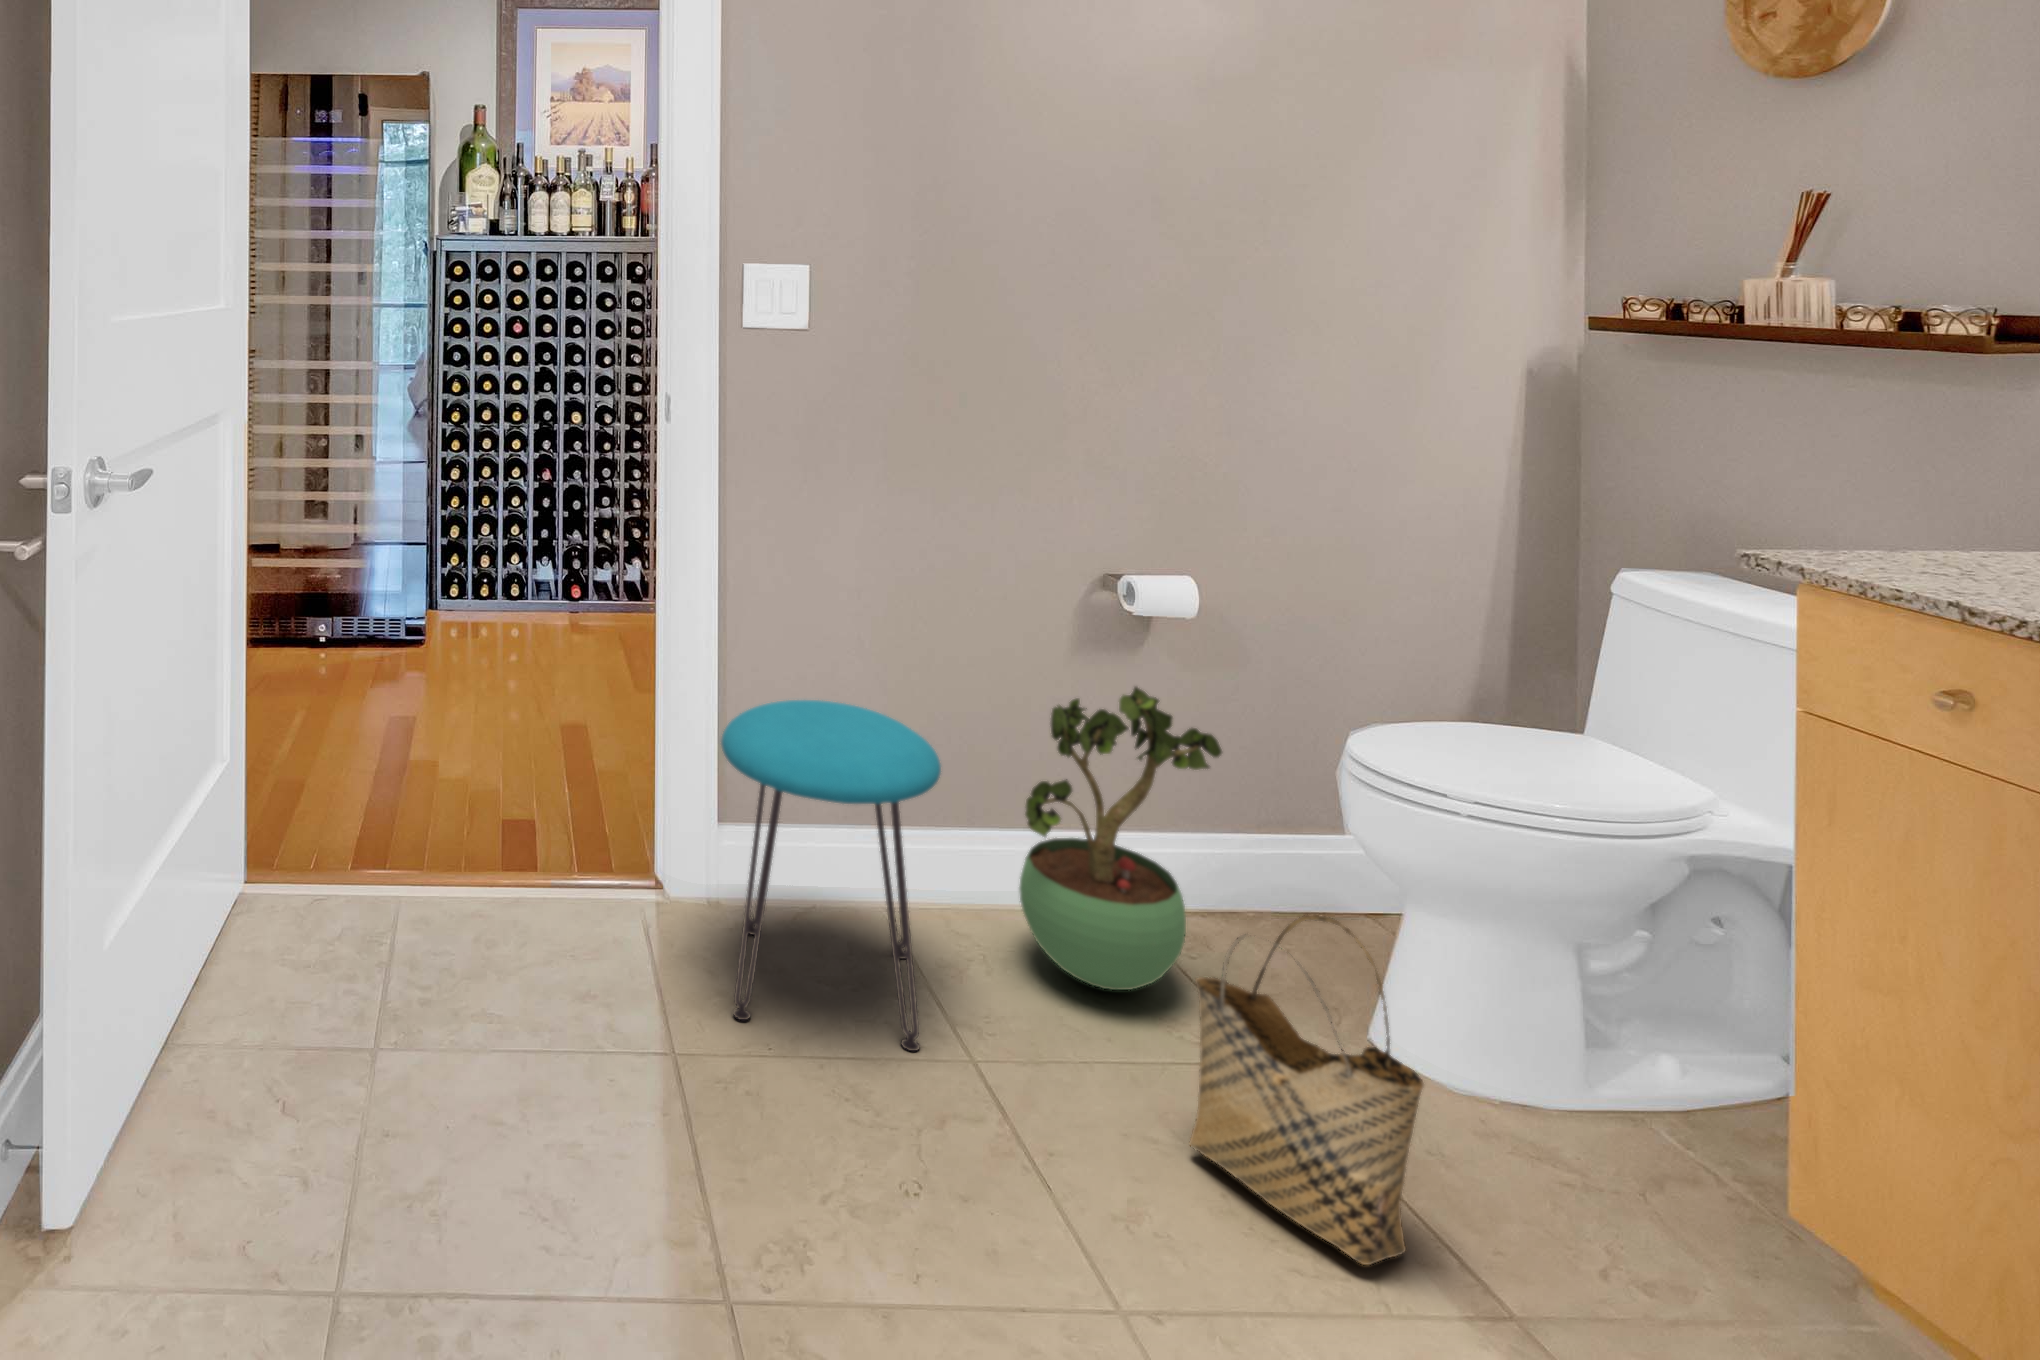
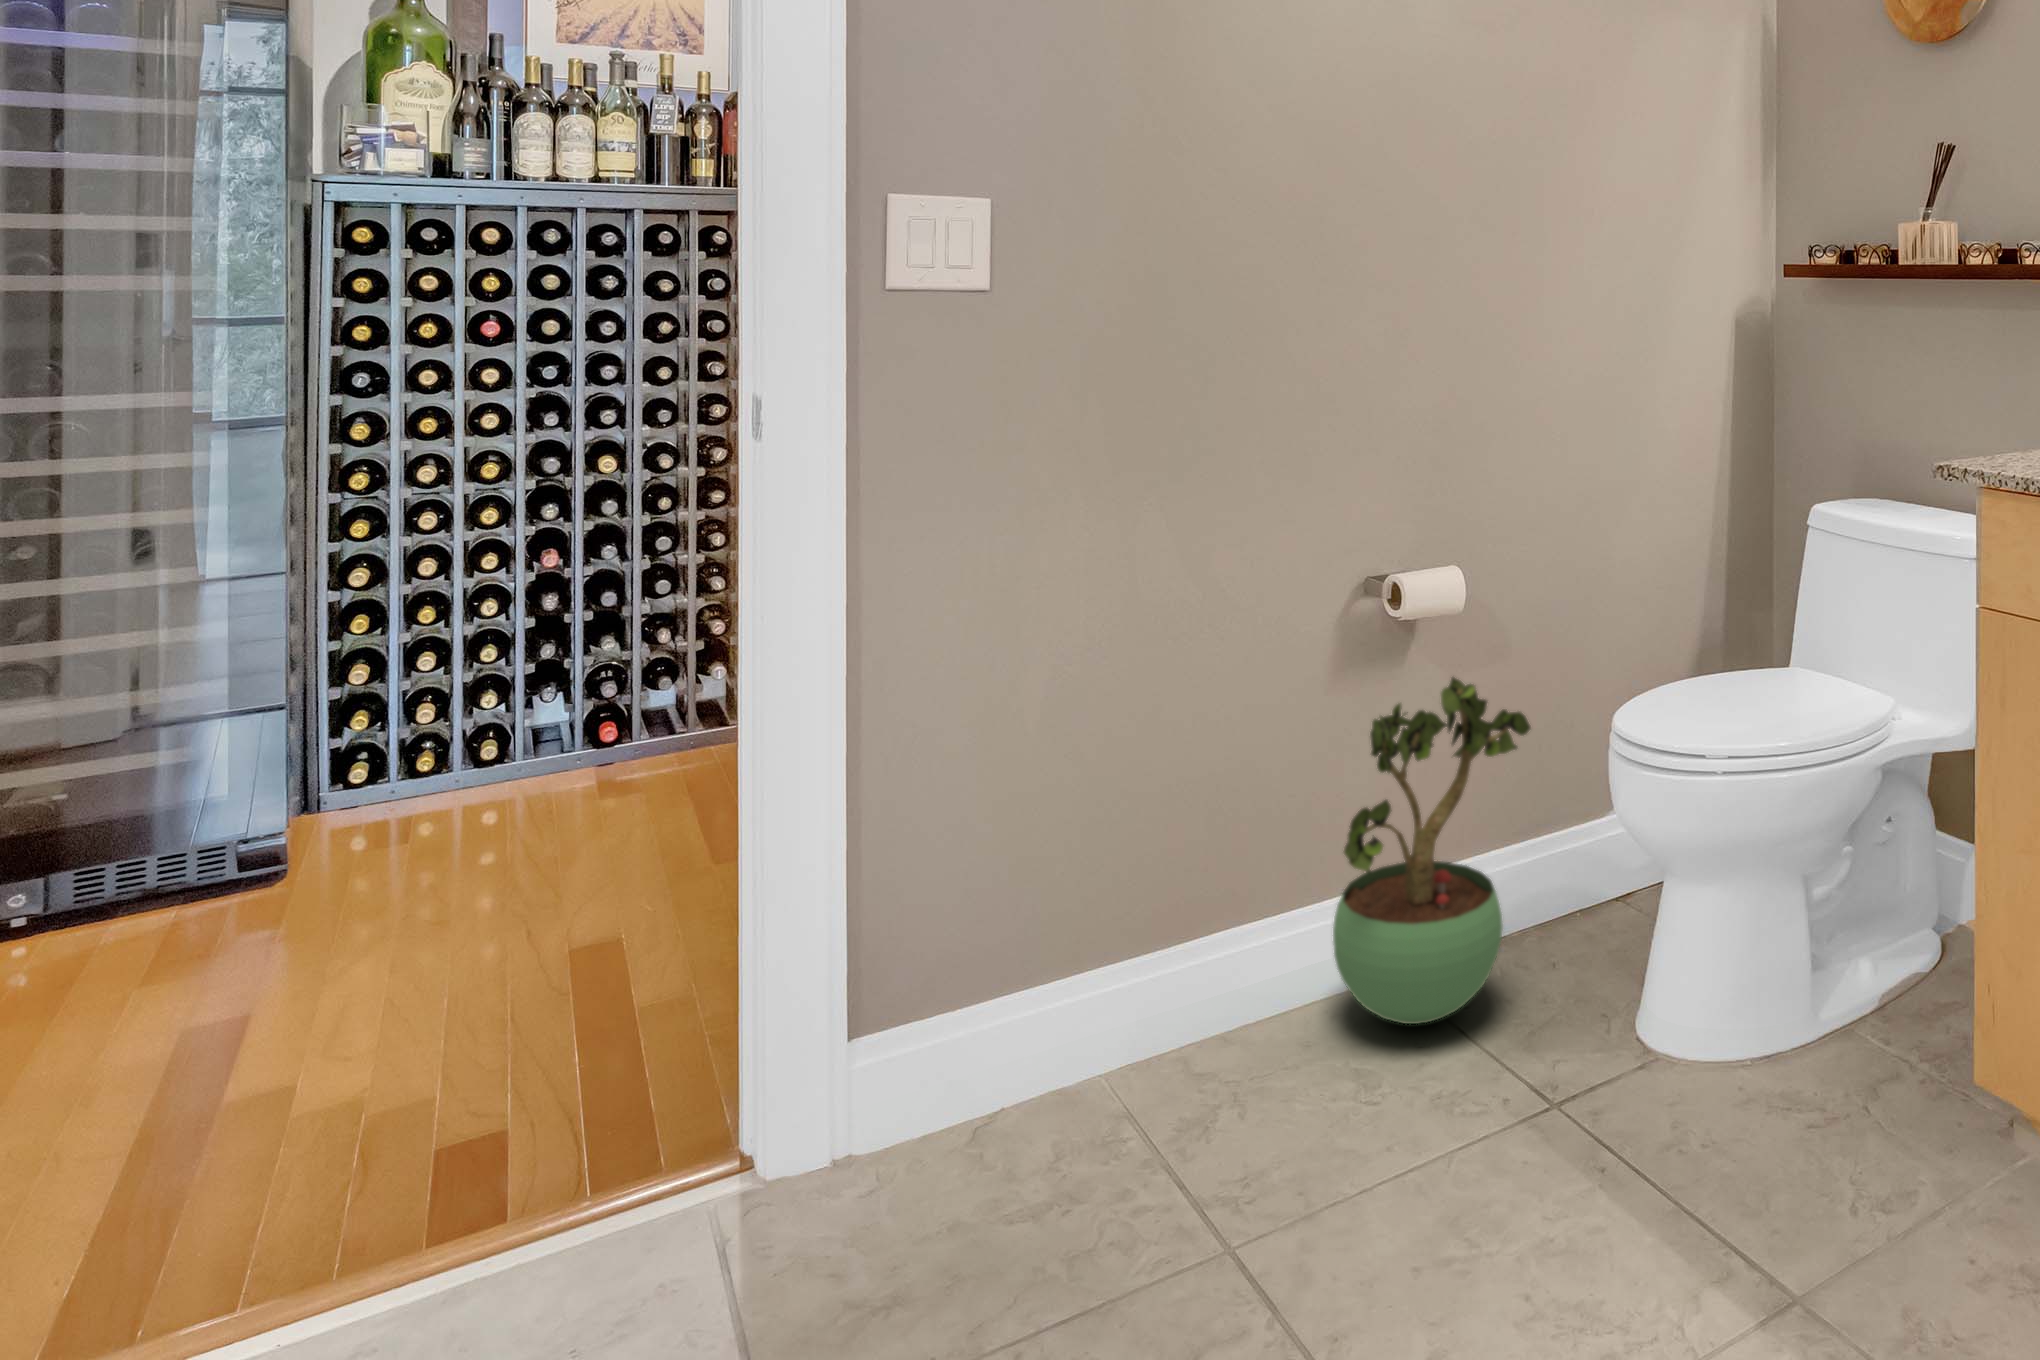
stool: present [721,700,941,1051] -> none [966,776,1262,1245]
woven basket: present [1190,915,1423,1265] -> none [1542,859,1743,1189]

